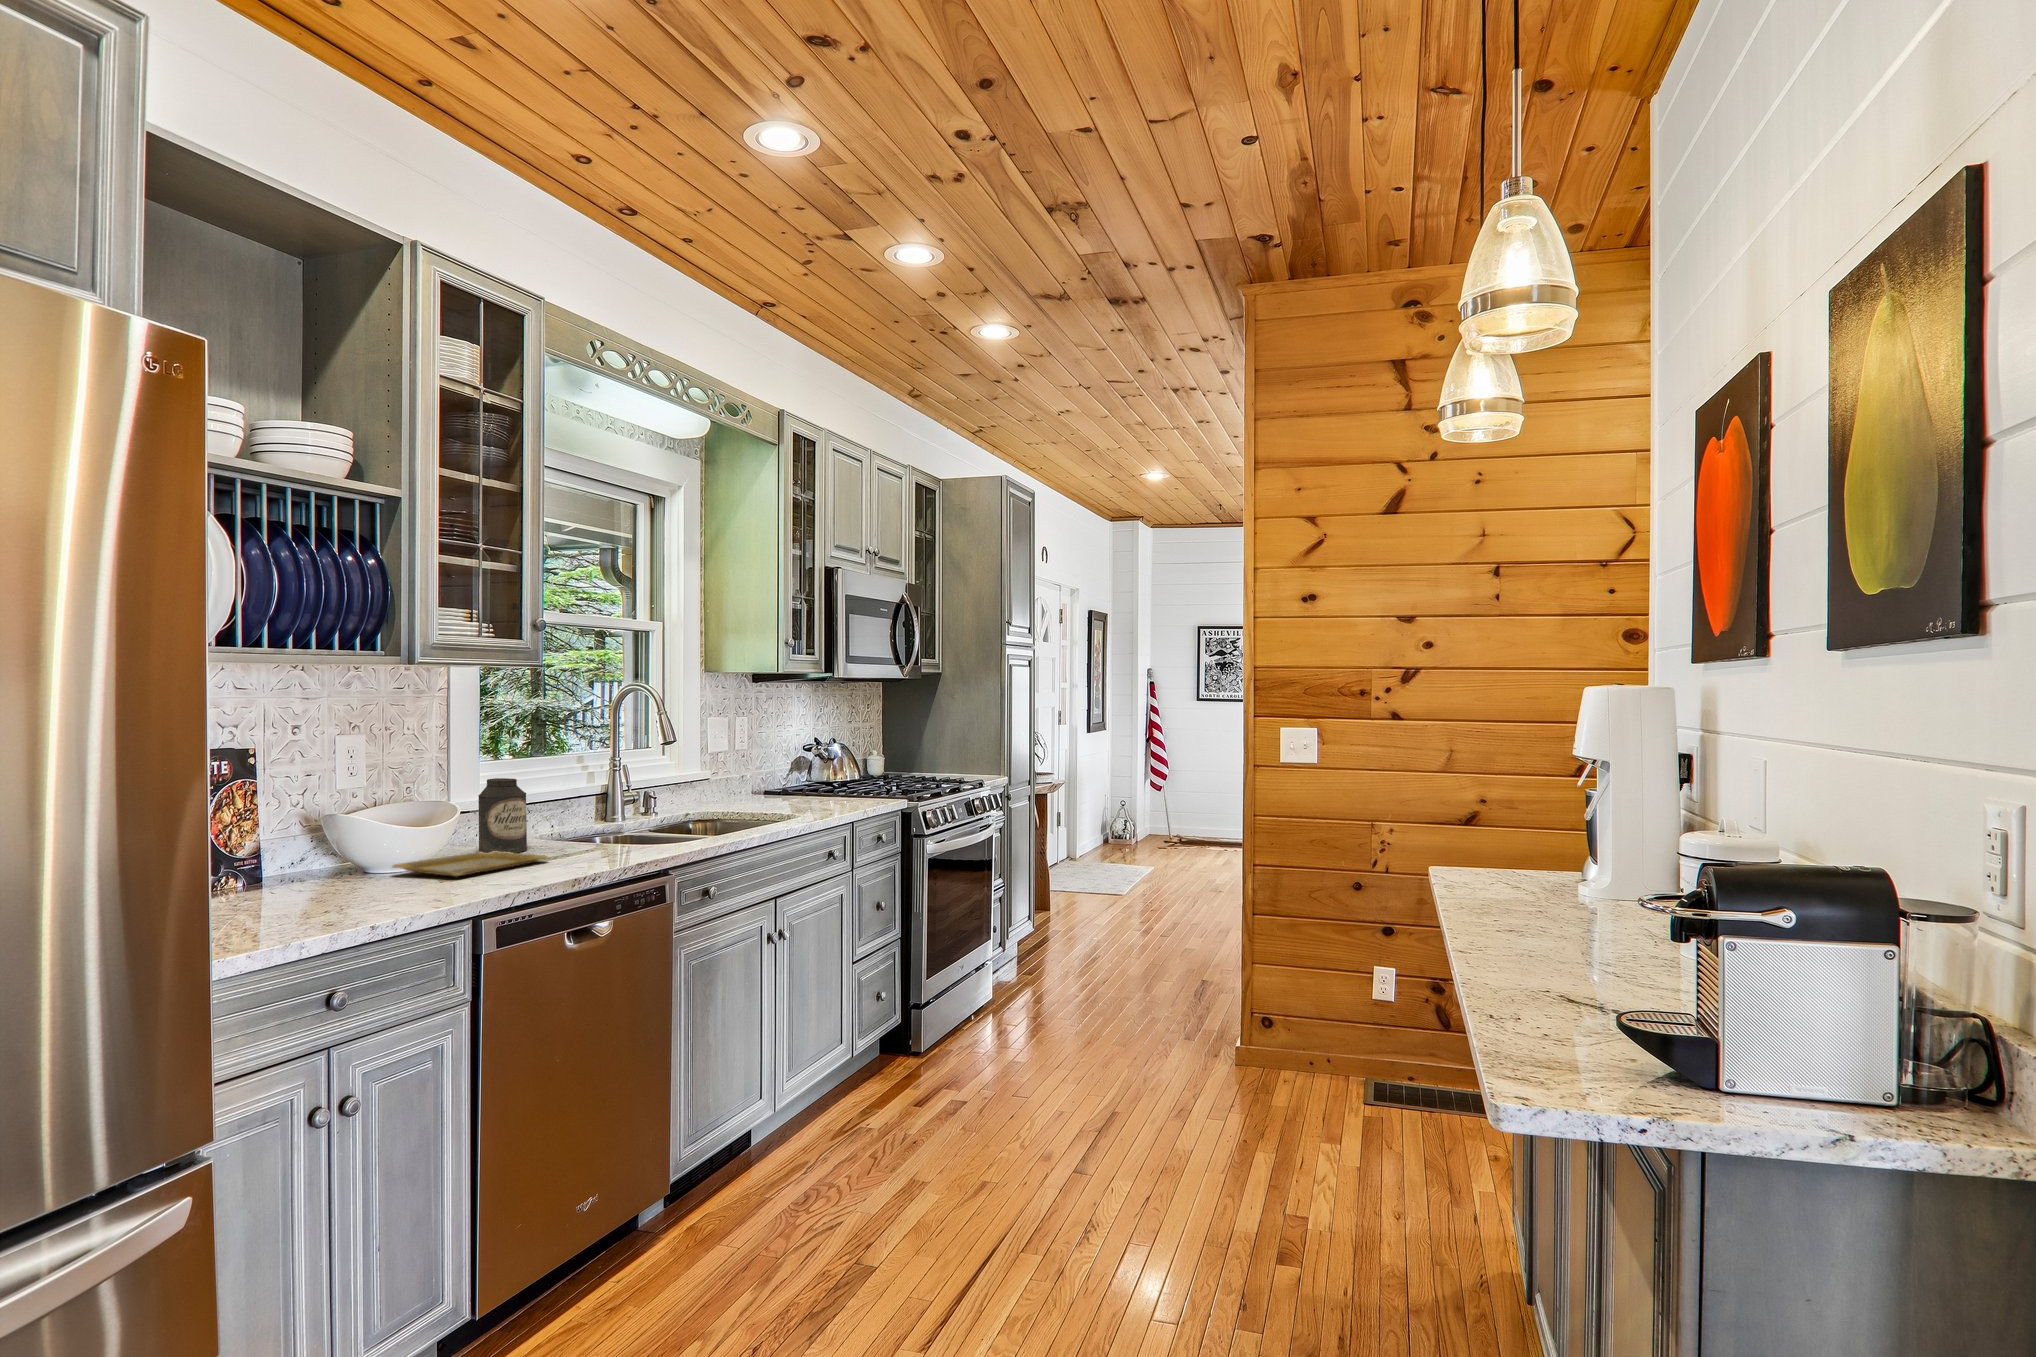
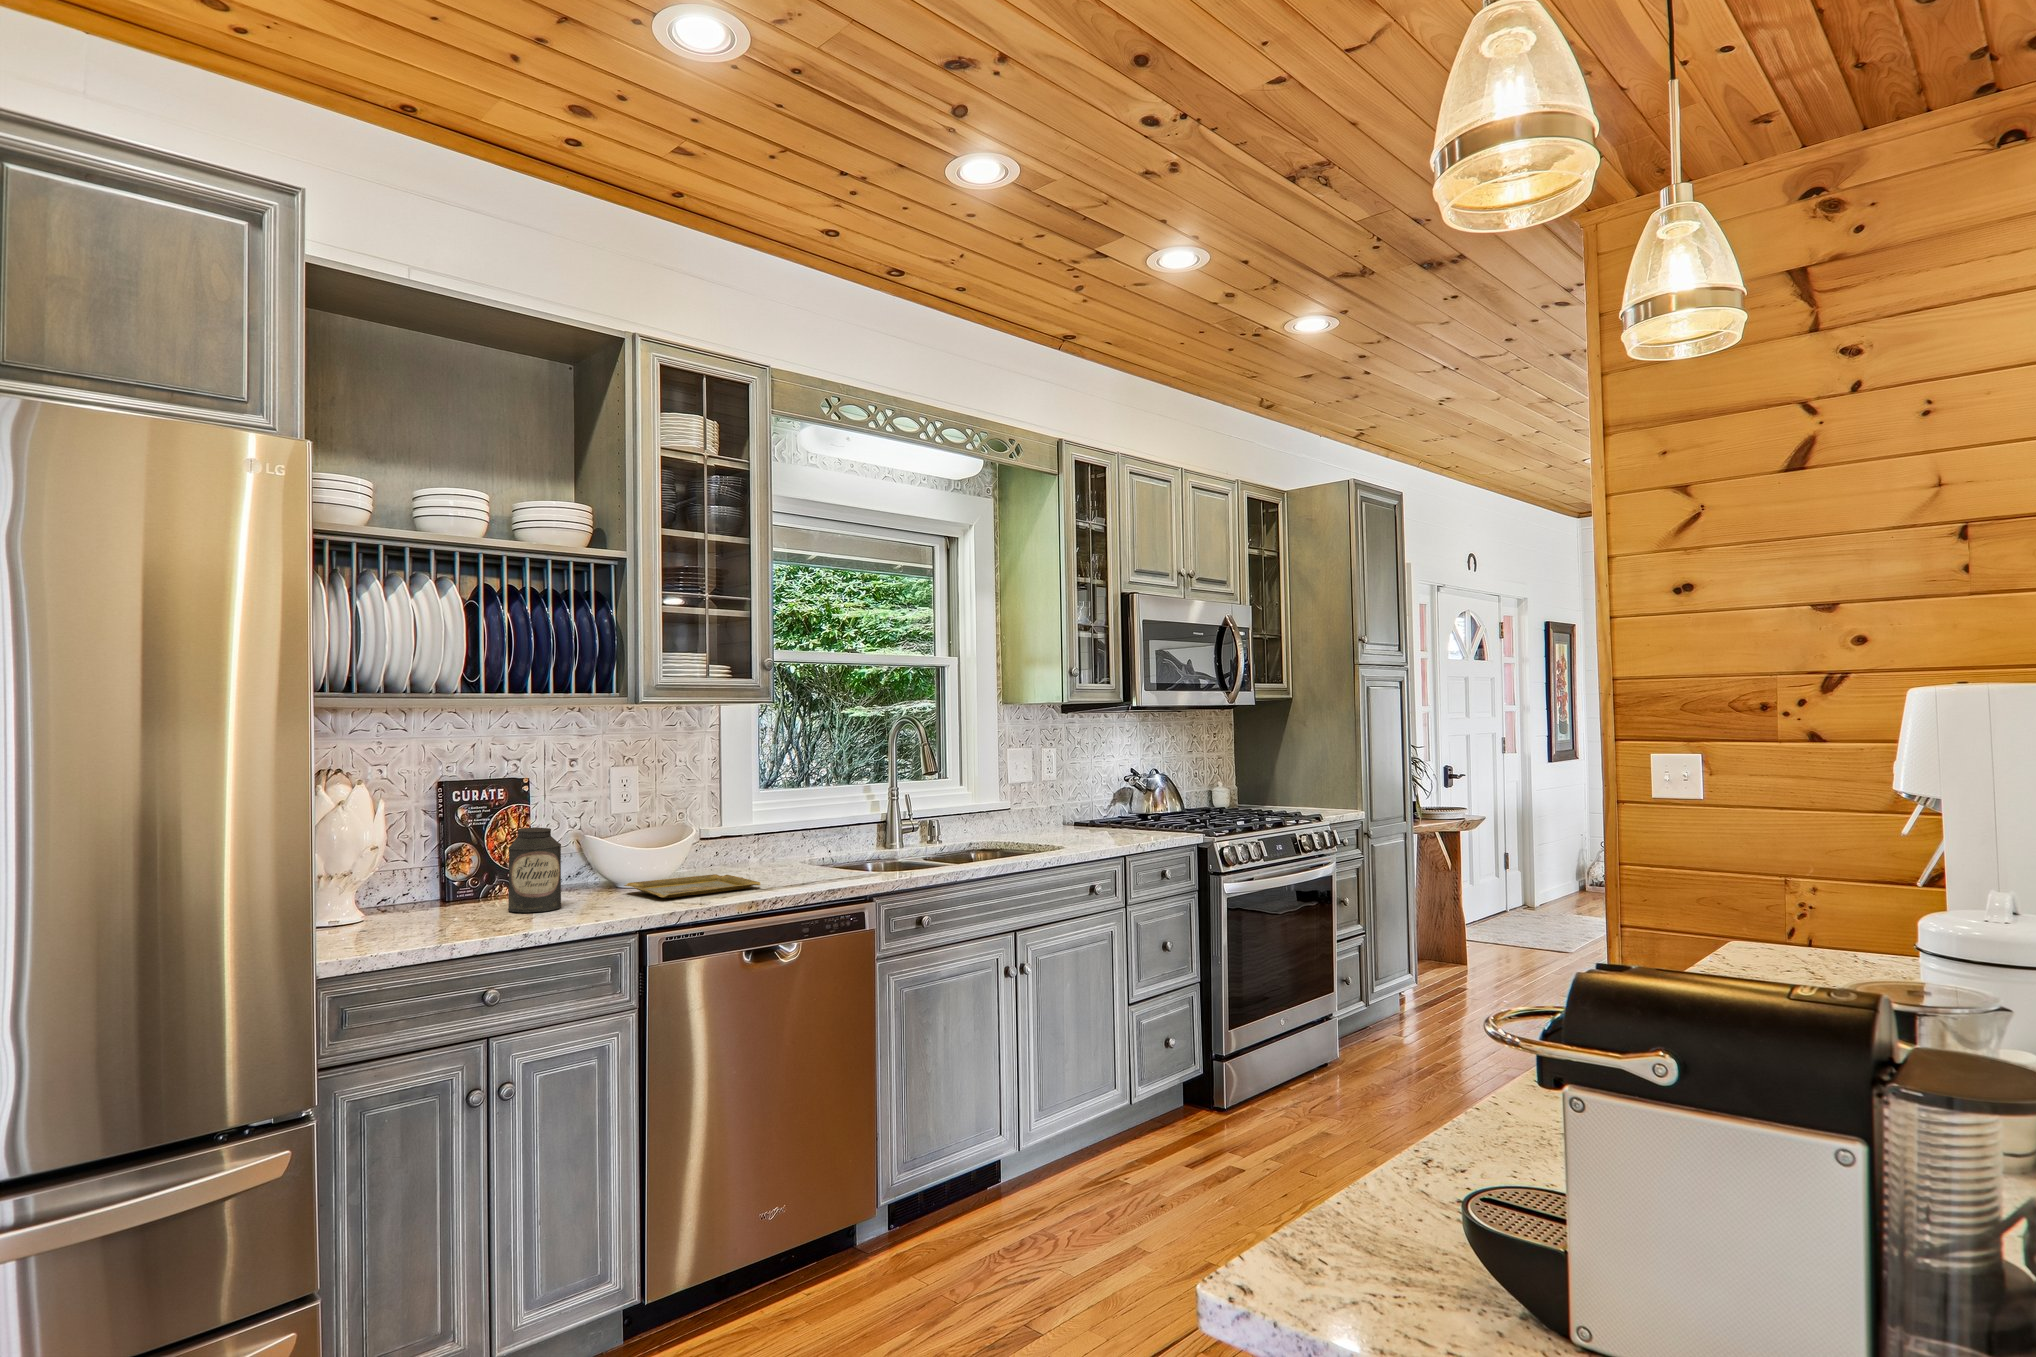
canister: present [478,778,527,853] -> present [508,827,561,912]

